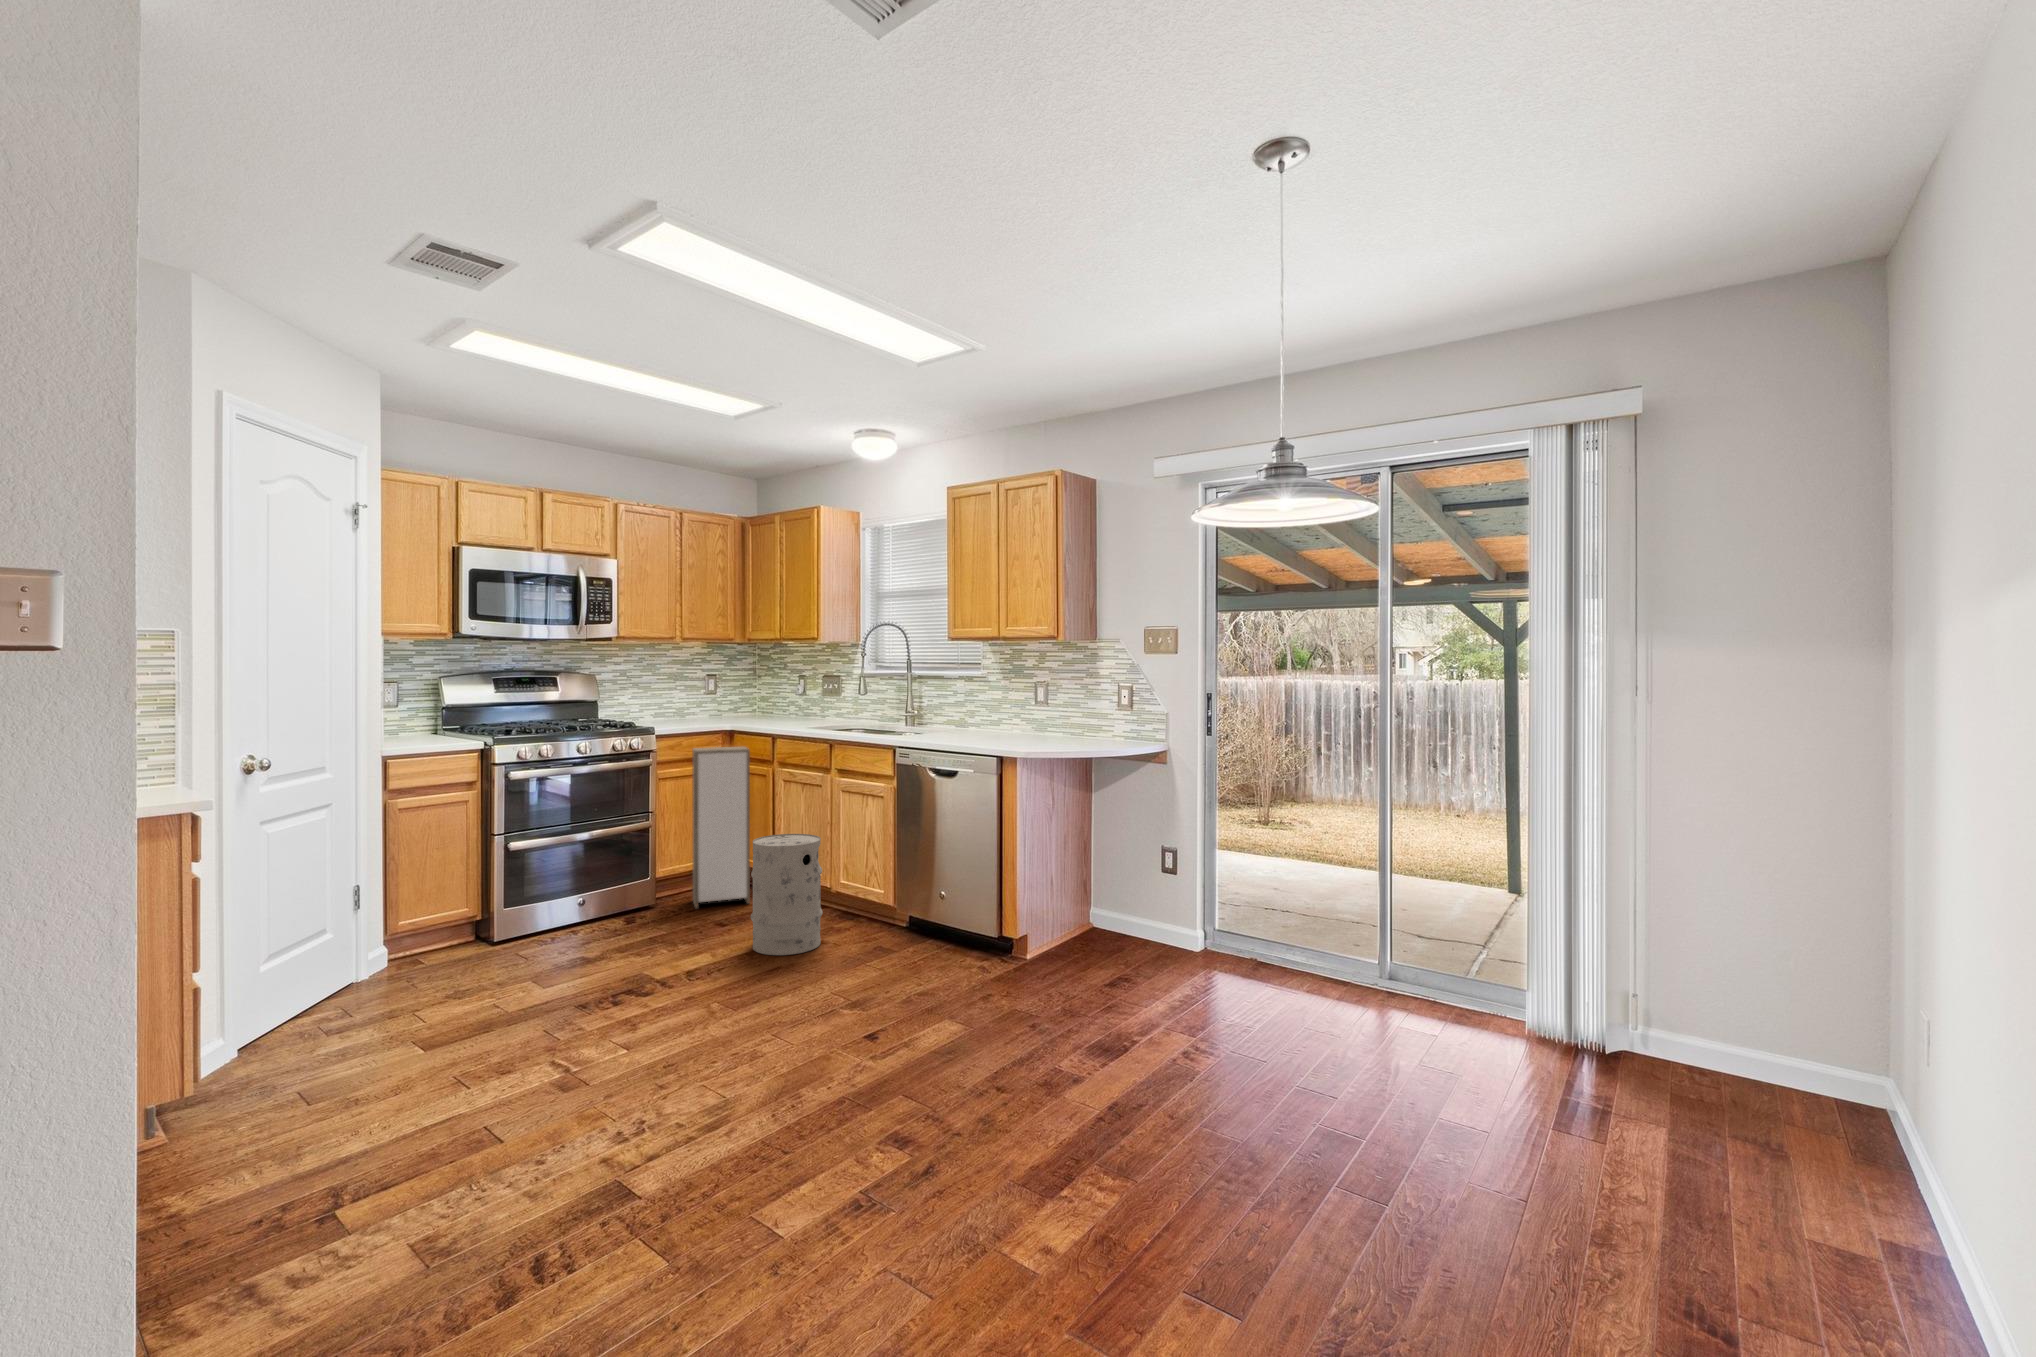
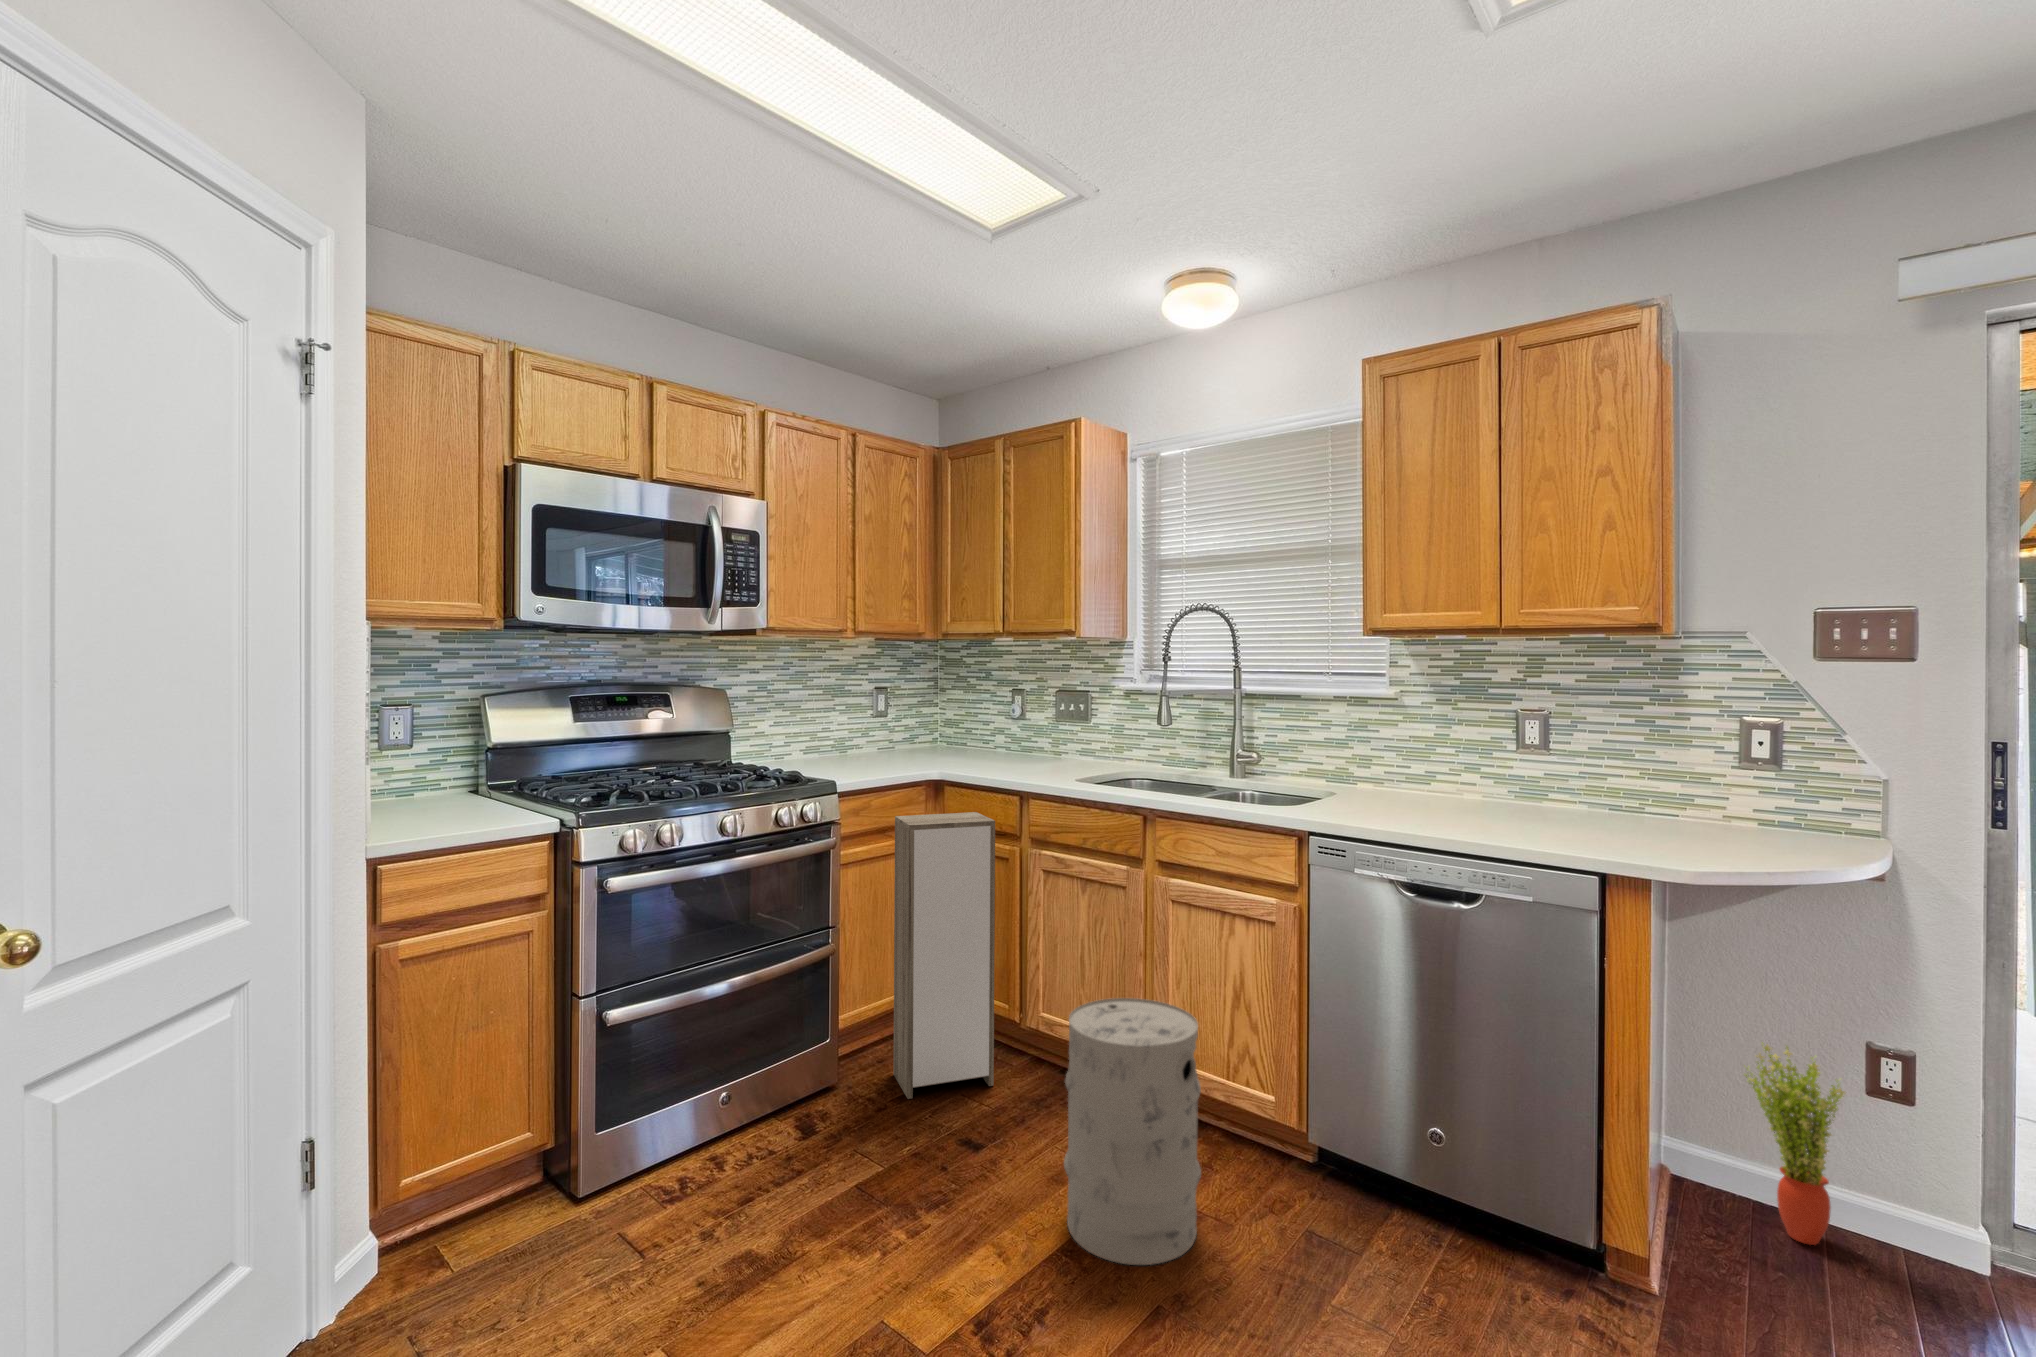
potted plant: none [1101,847,1140,944] -> present [1746,1042,1845,1245]

